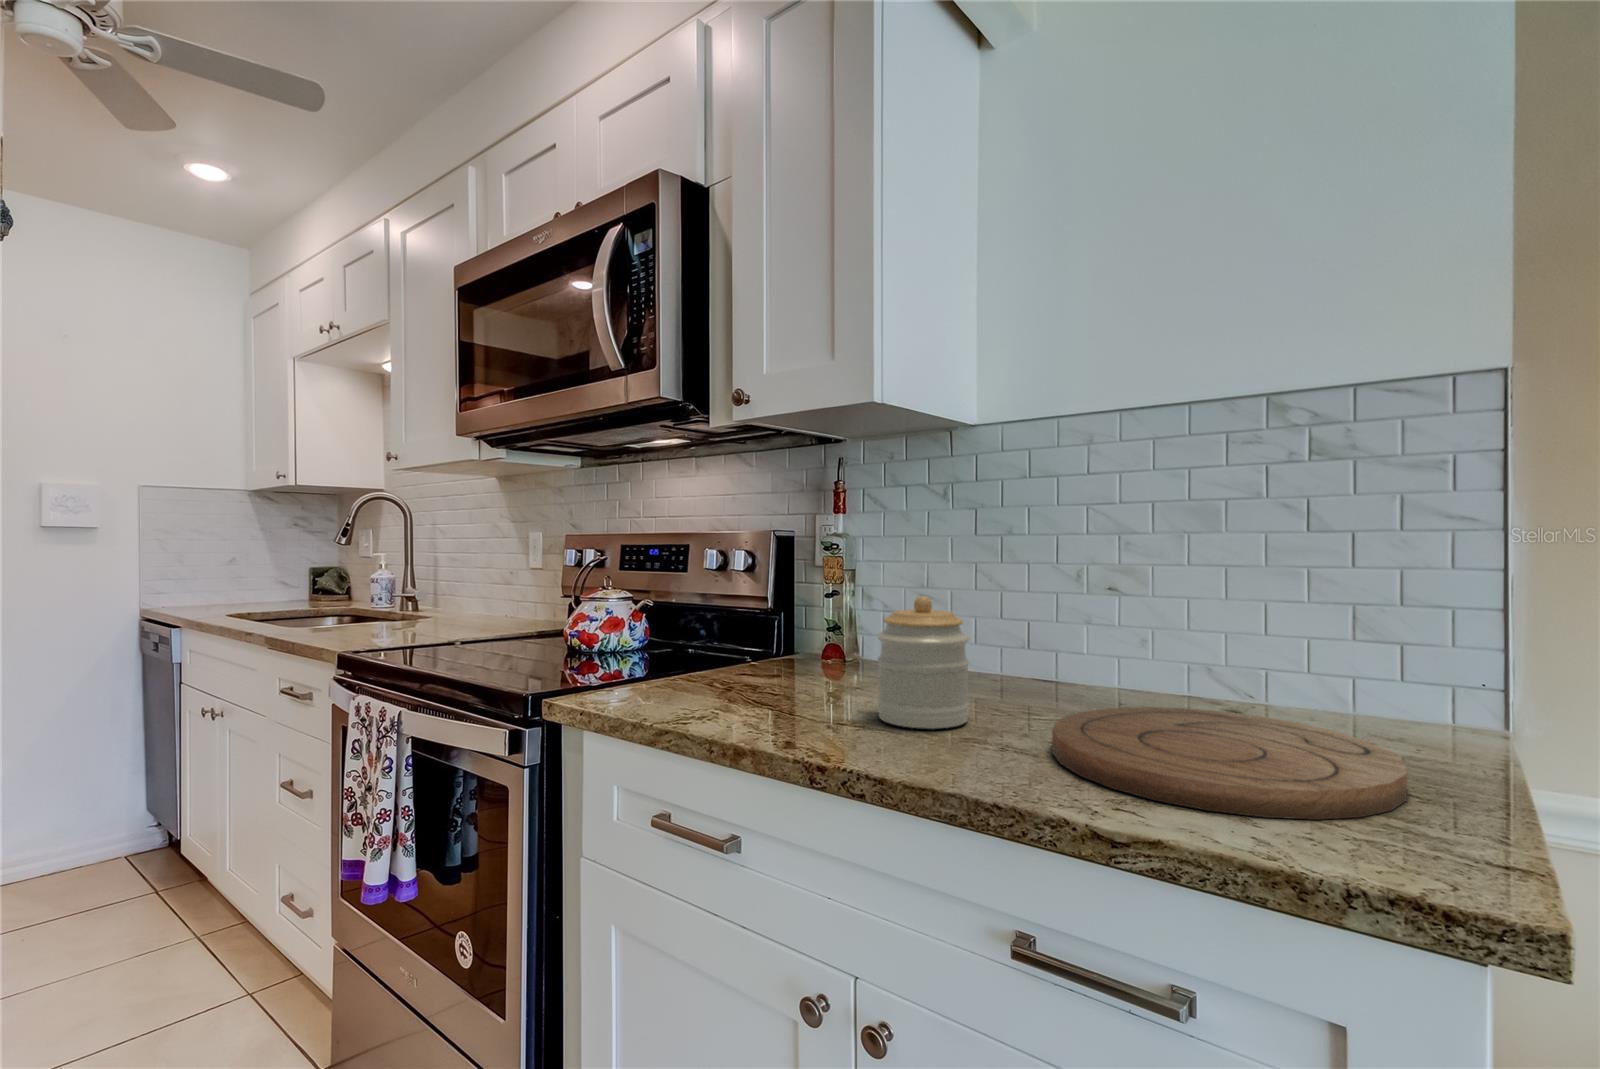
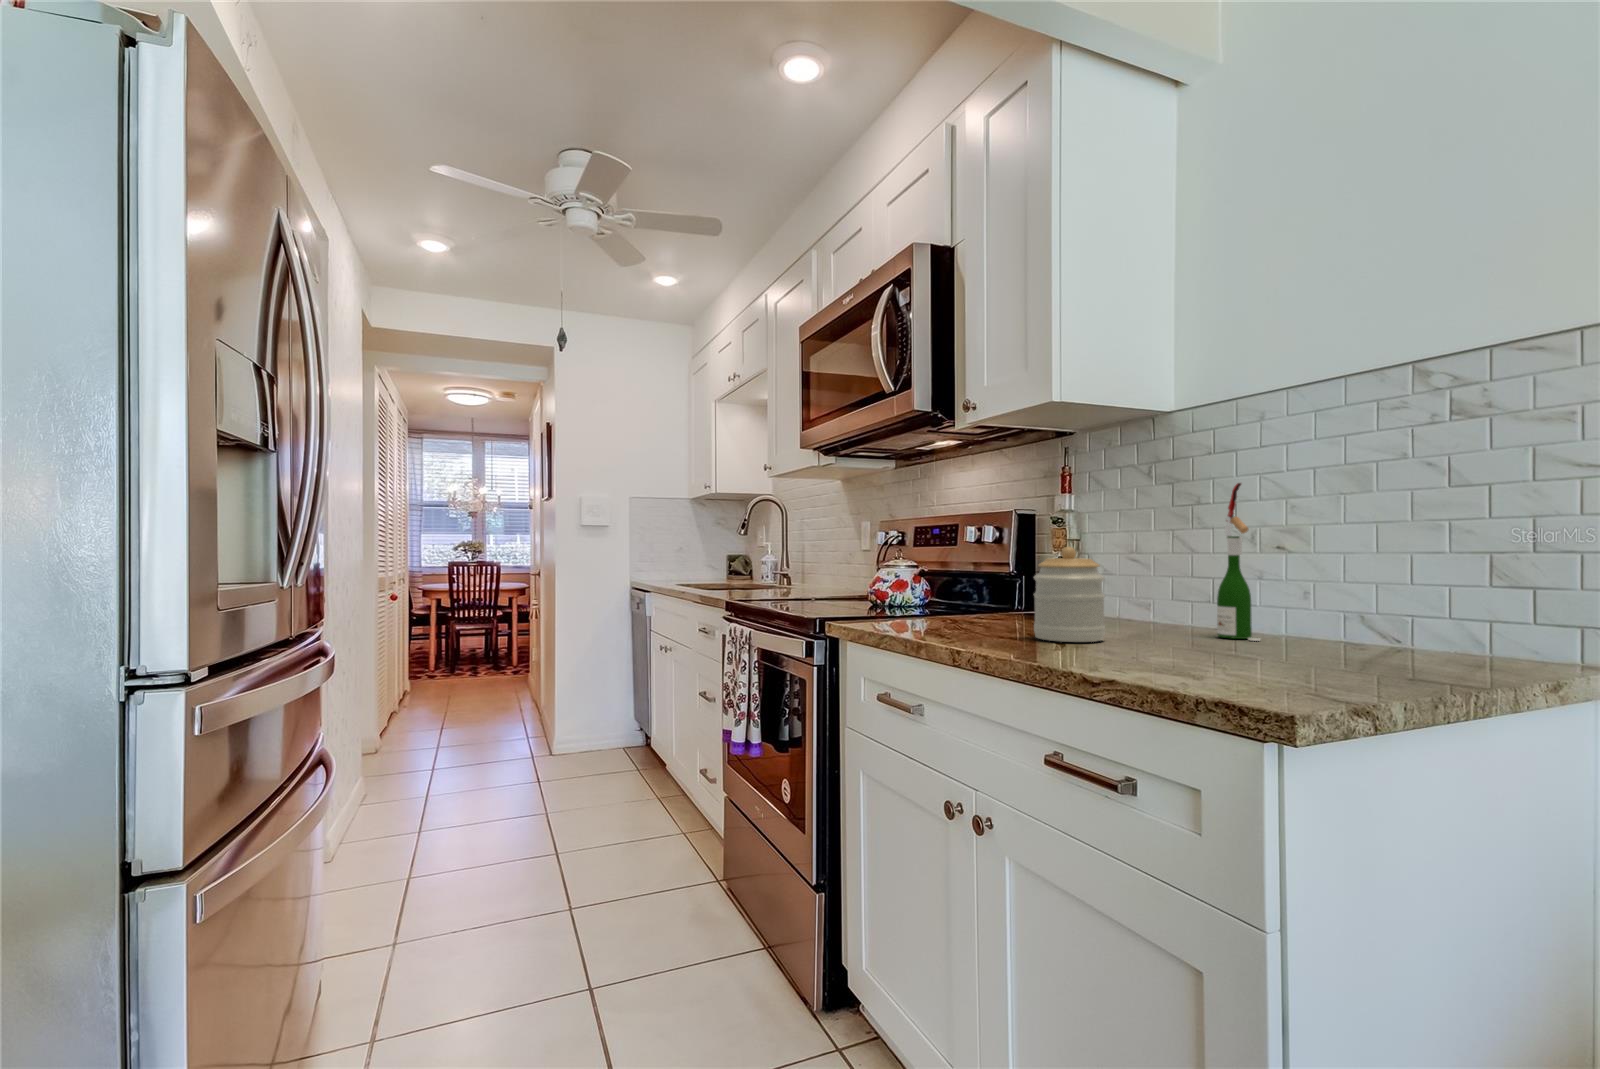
wine bottle: none [1055,514,1108,701] -> present [1217,483,1260,641]
cutting board: present [1052,707,1407,820] -> none [1122,633,1394,685]

